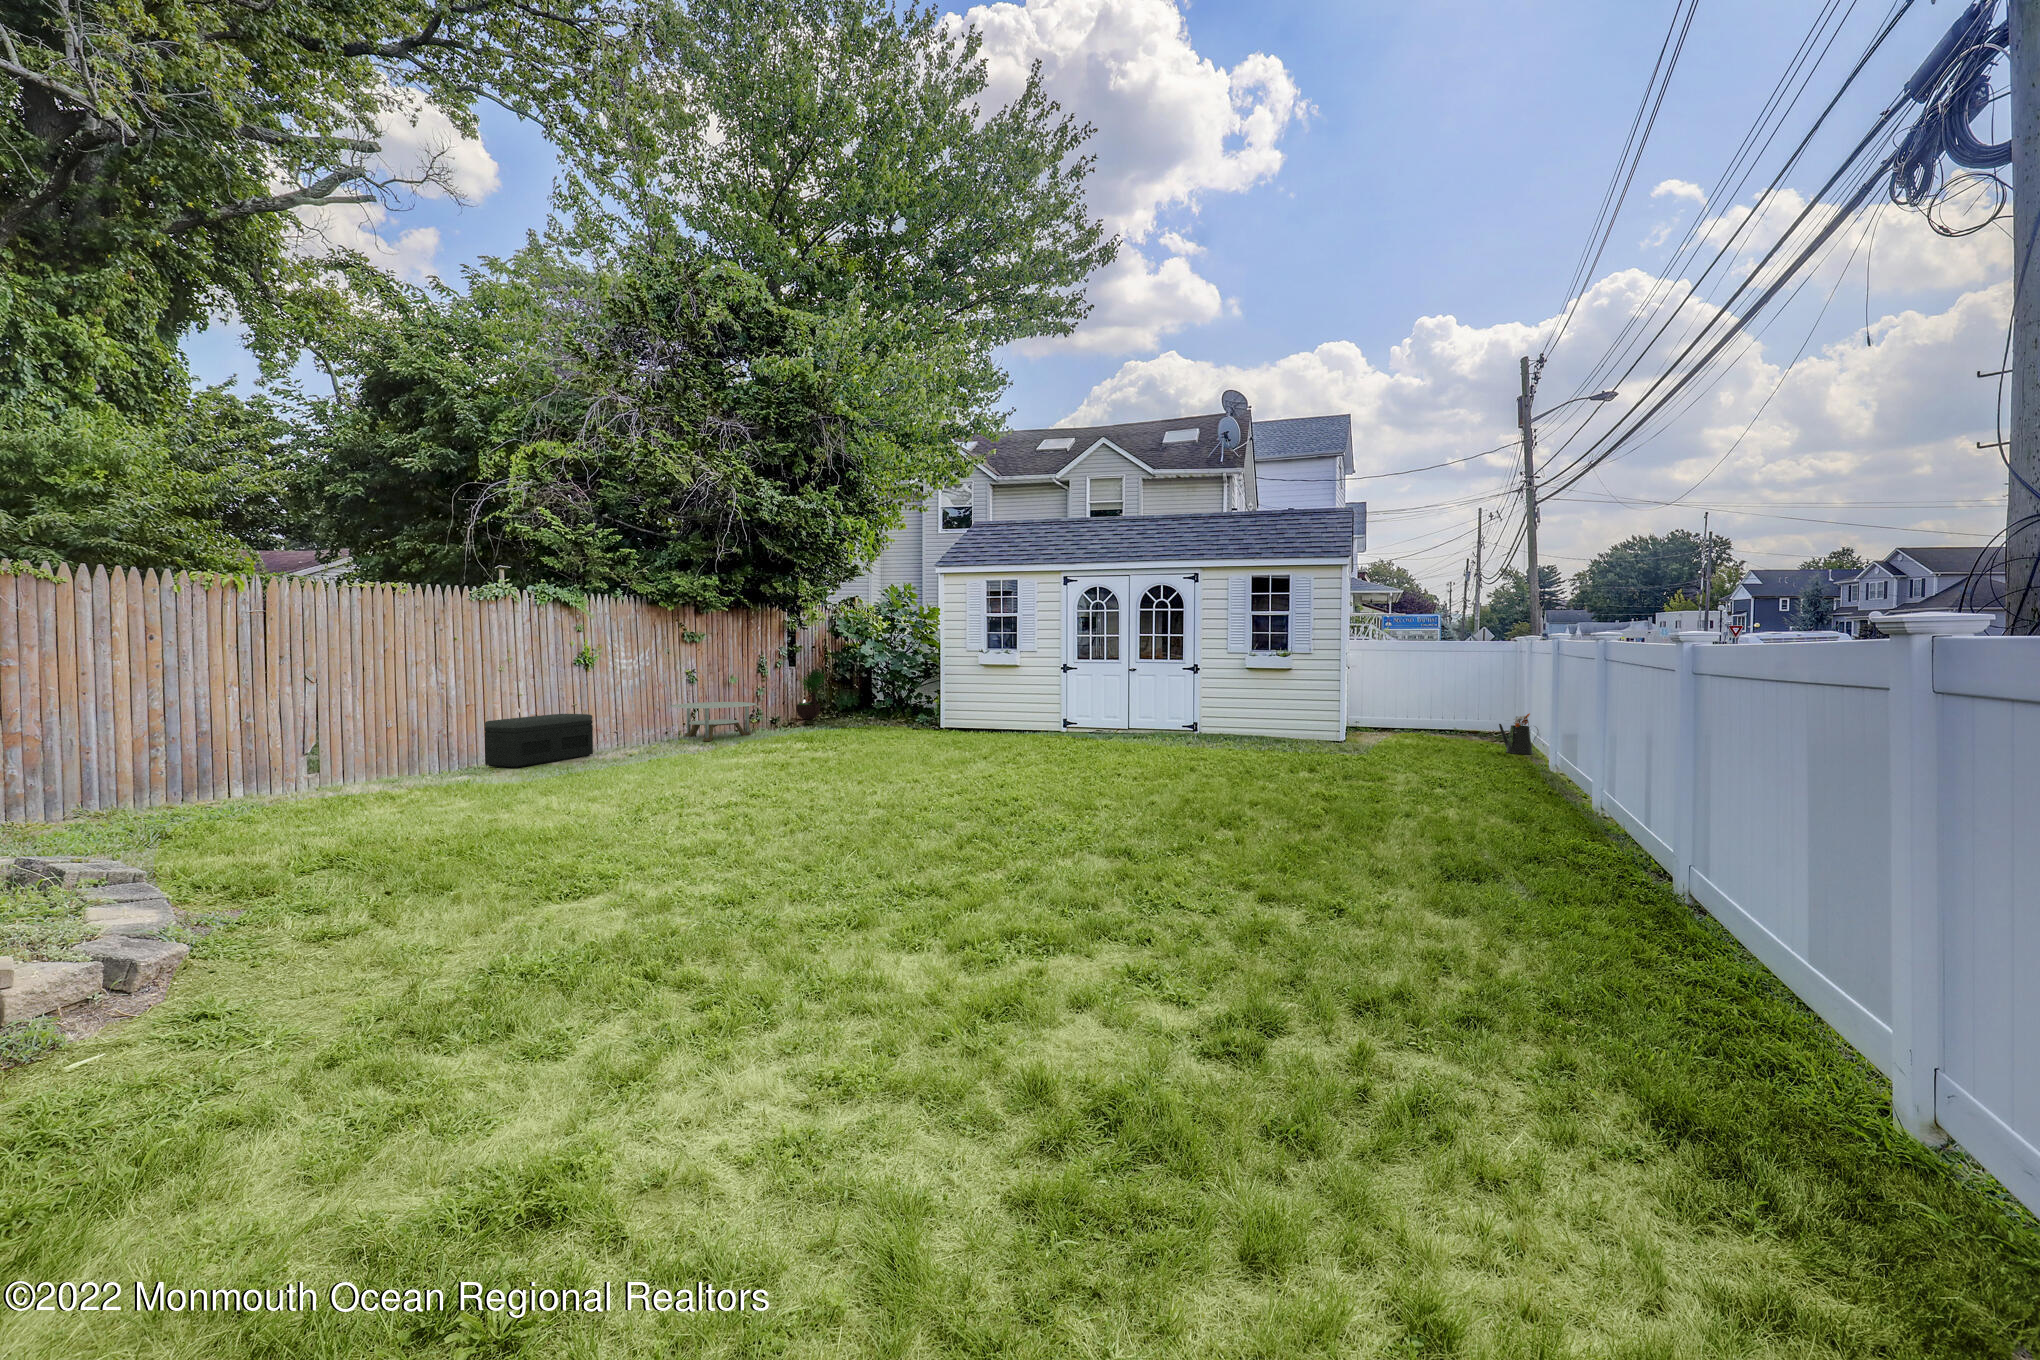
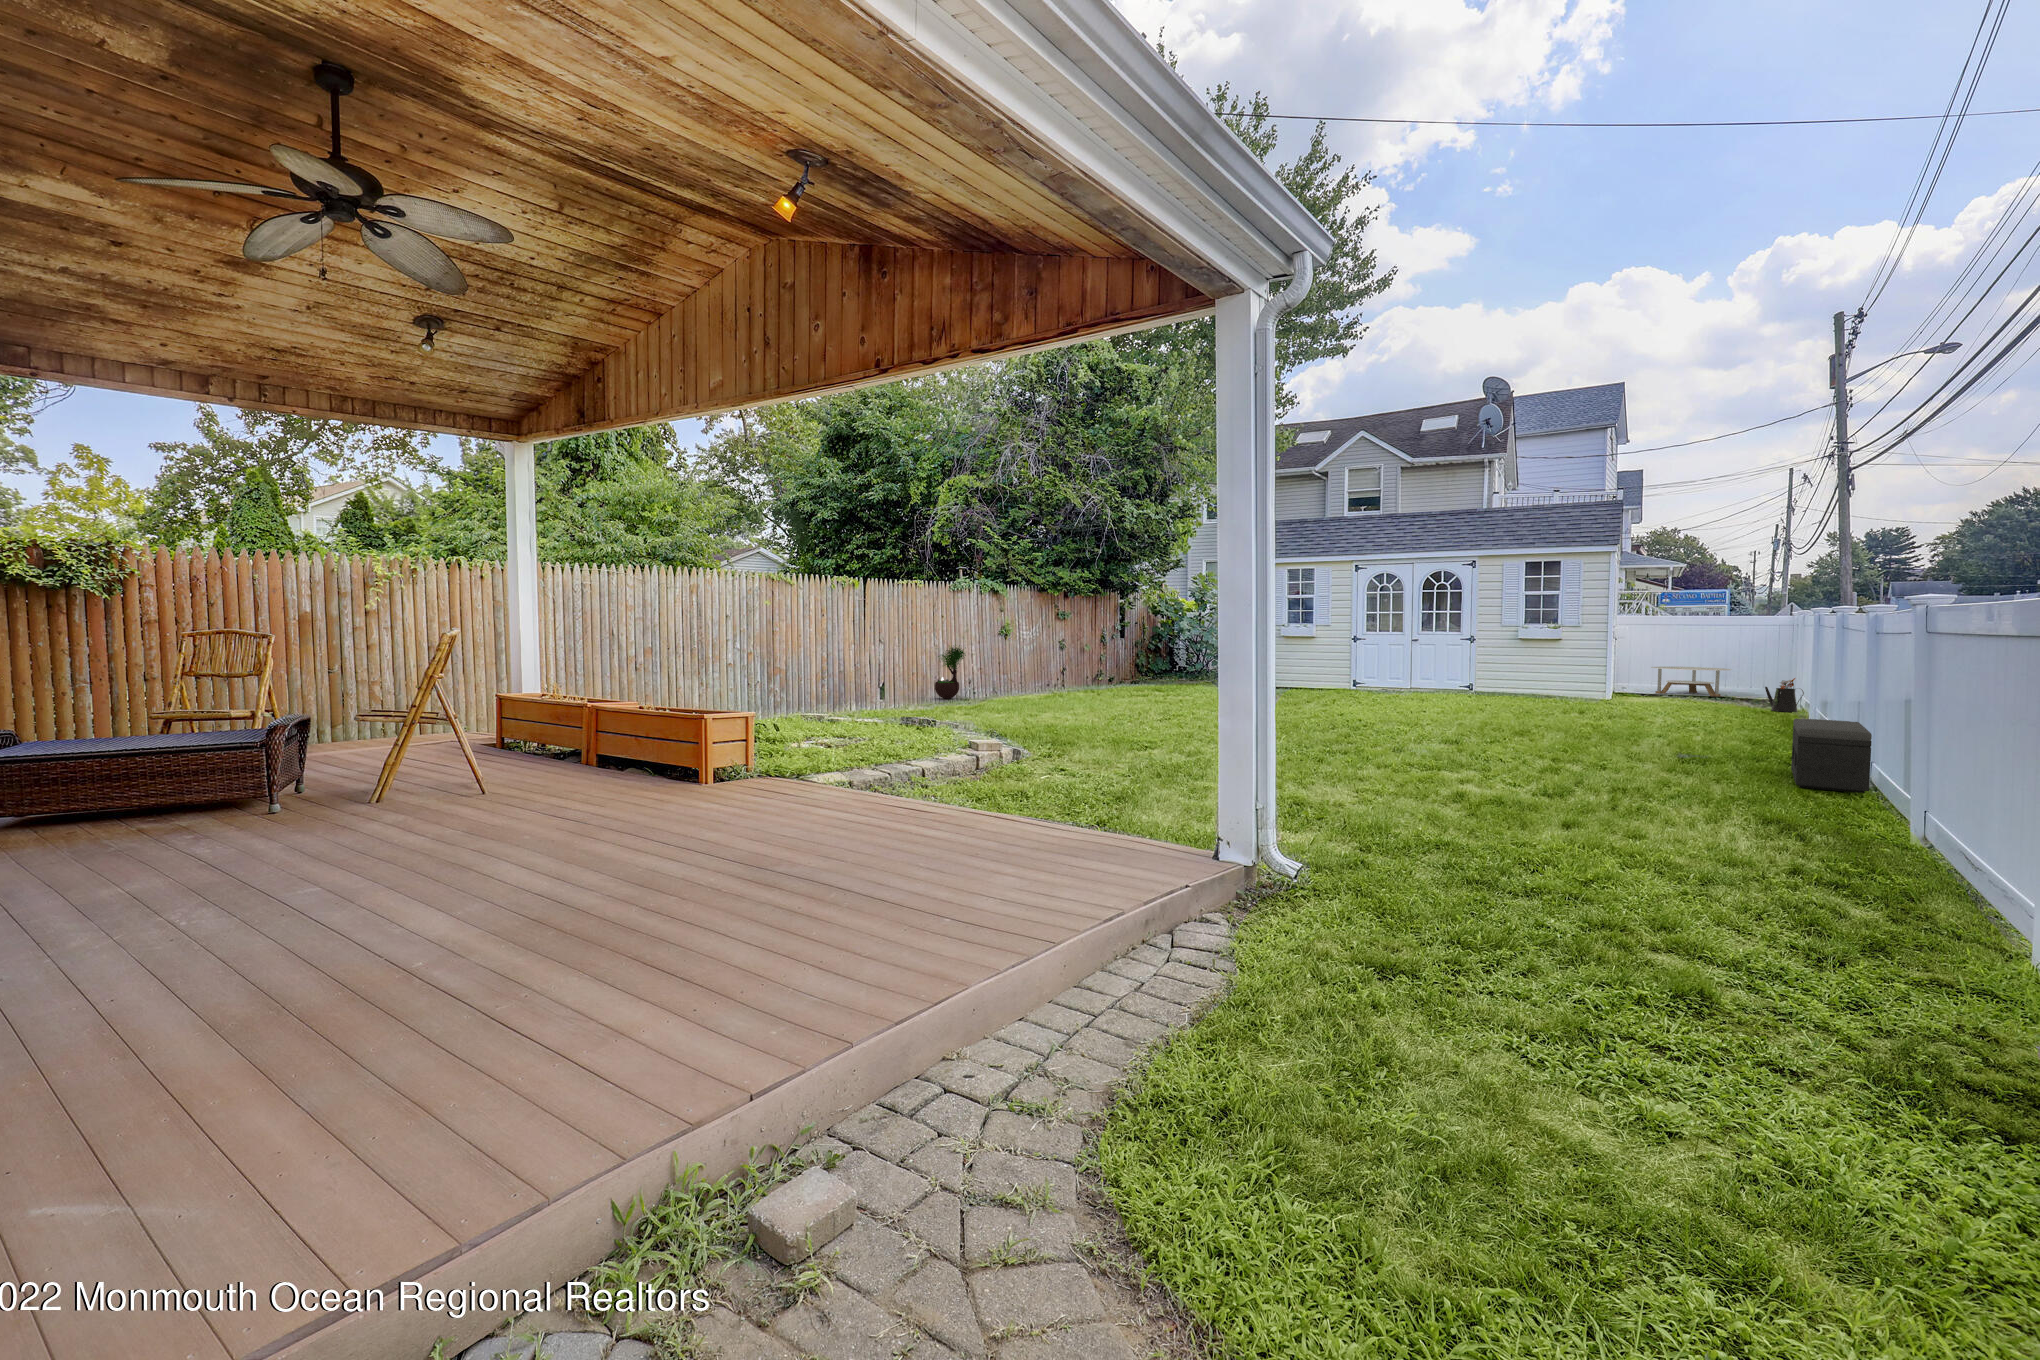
potted tree: present [796,671,824,720] -> present [935,645,966,699]
round table: present [671,702,756,741] -> present [1651,666,1732,697]
storage bench: present [485,714,593,768] -> present [1791,718,1872,793]

